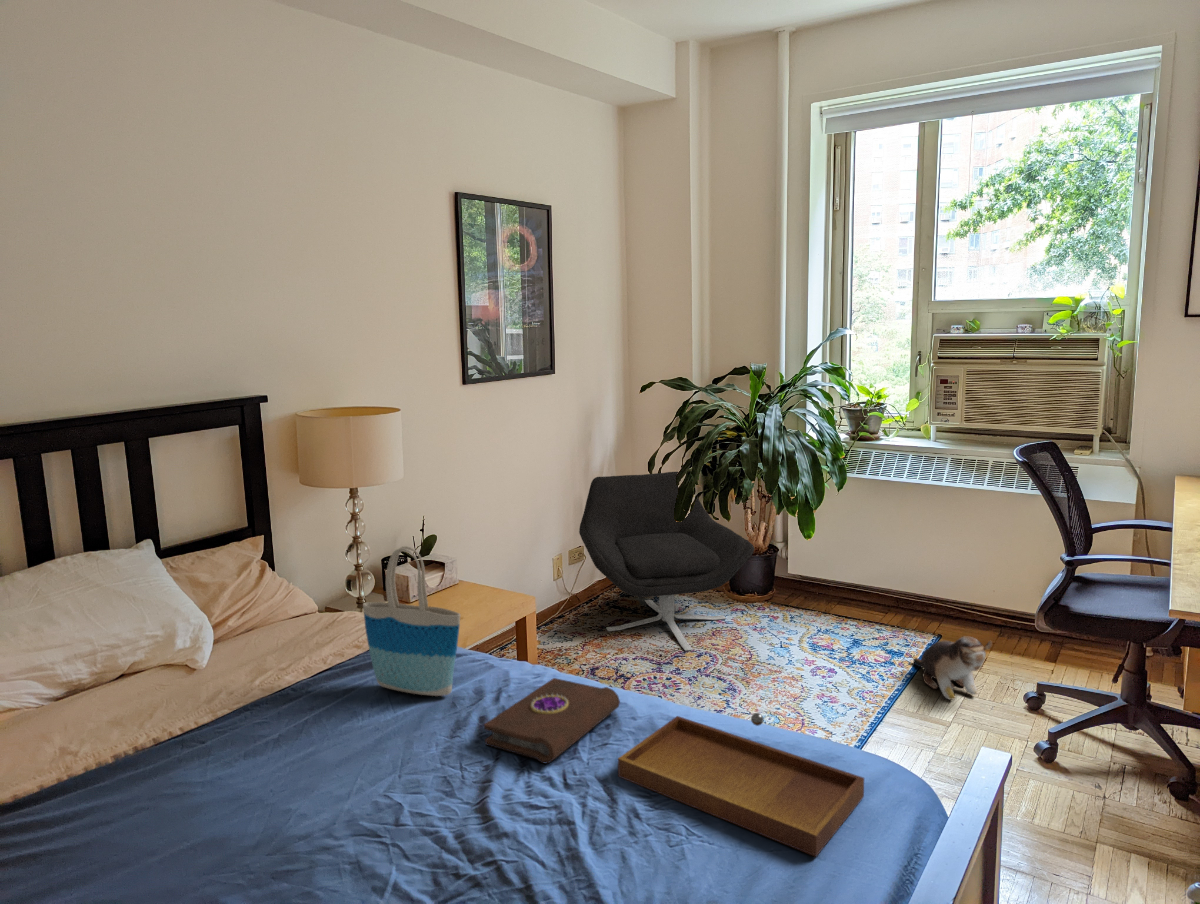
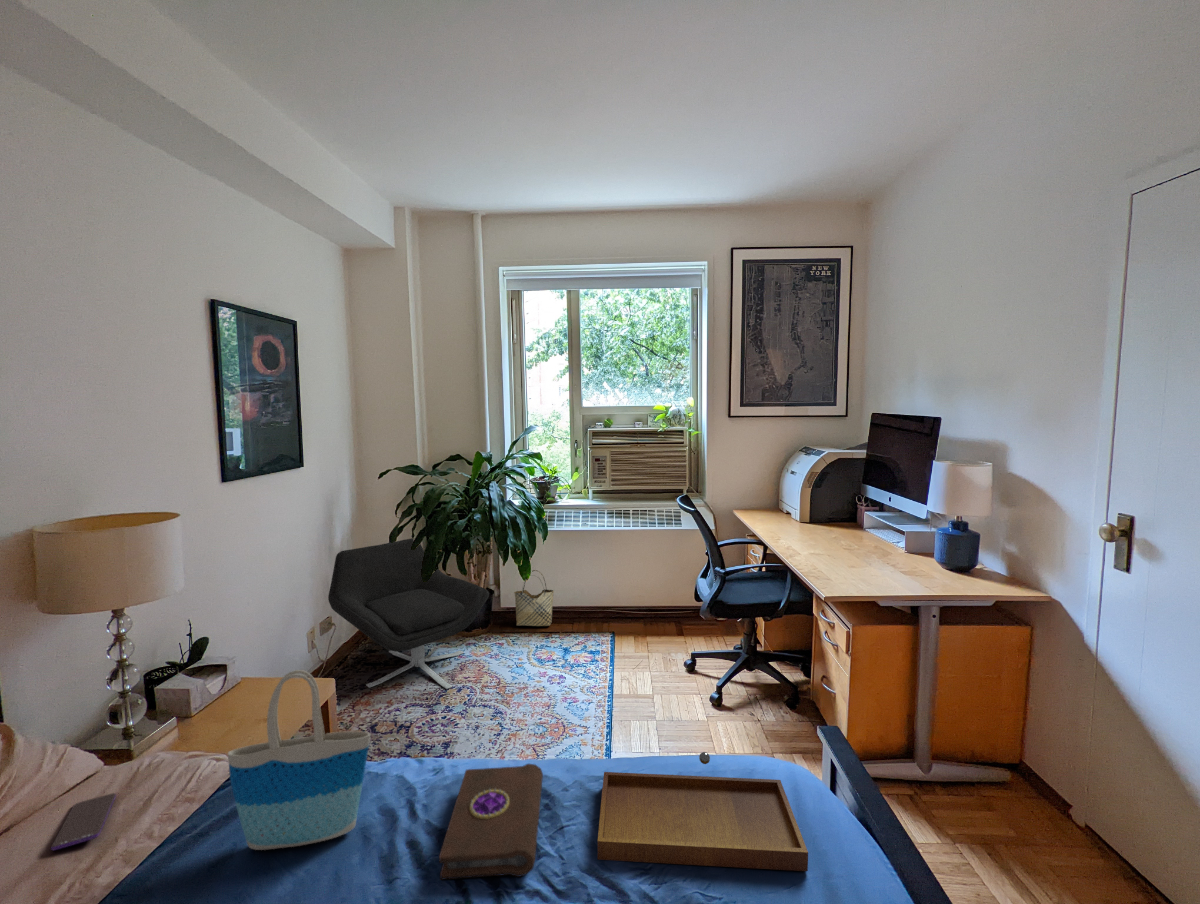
woven basket: none [807,532,863,609] -> present [514,570,554,626]
smartphone: none [273,627,321,648] -> present [51,793,116,850]
plush toy: present [914,636,992,700] -> none [610,632,673,679]

